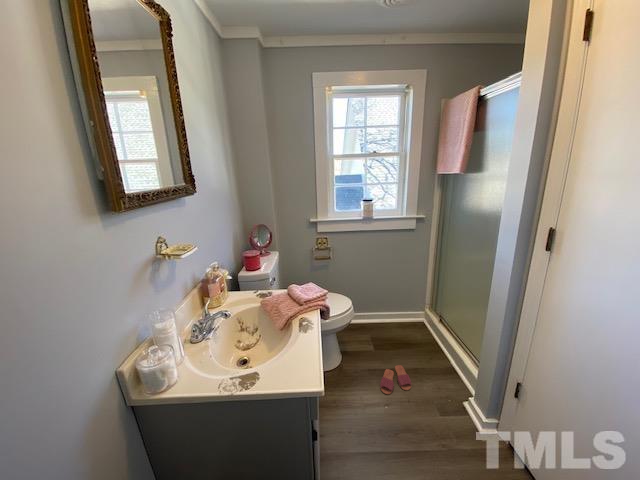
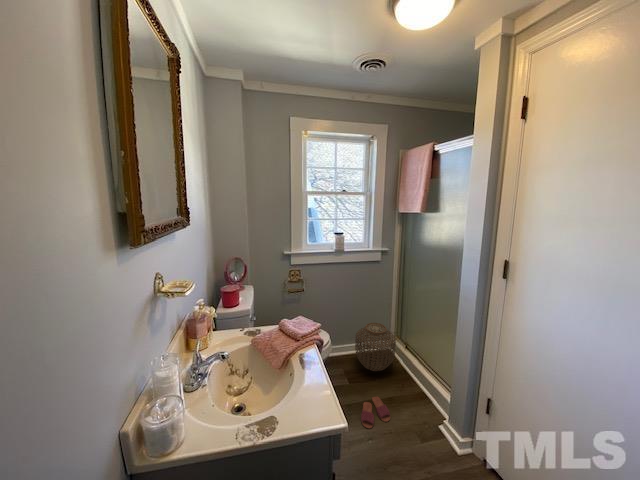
woven basket: none [384,293,427,341] -> present [355,323,396,371]

